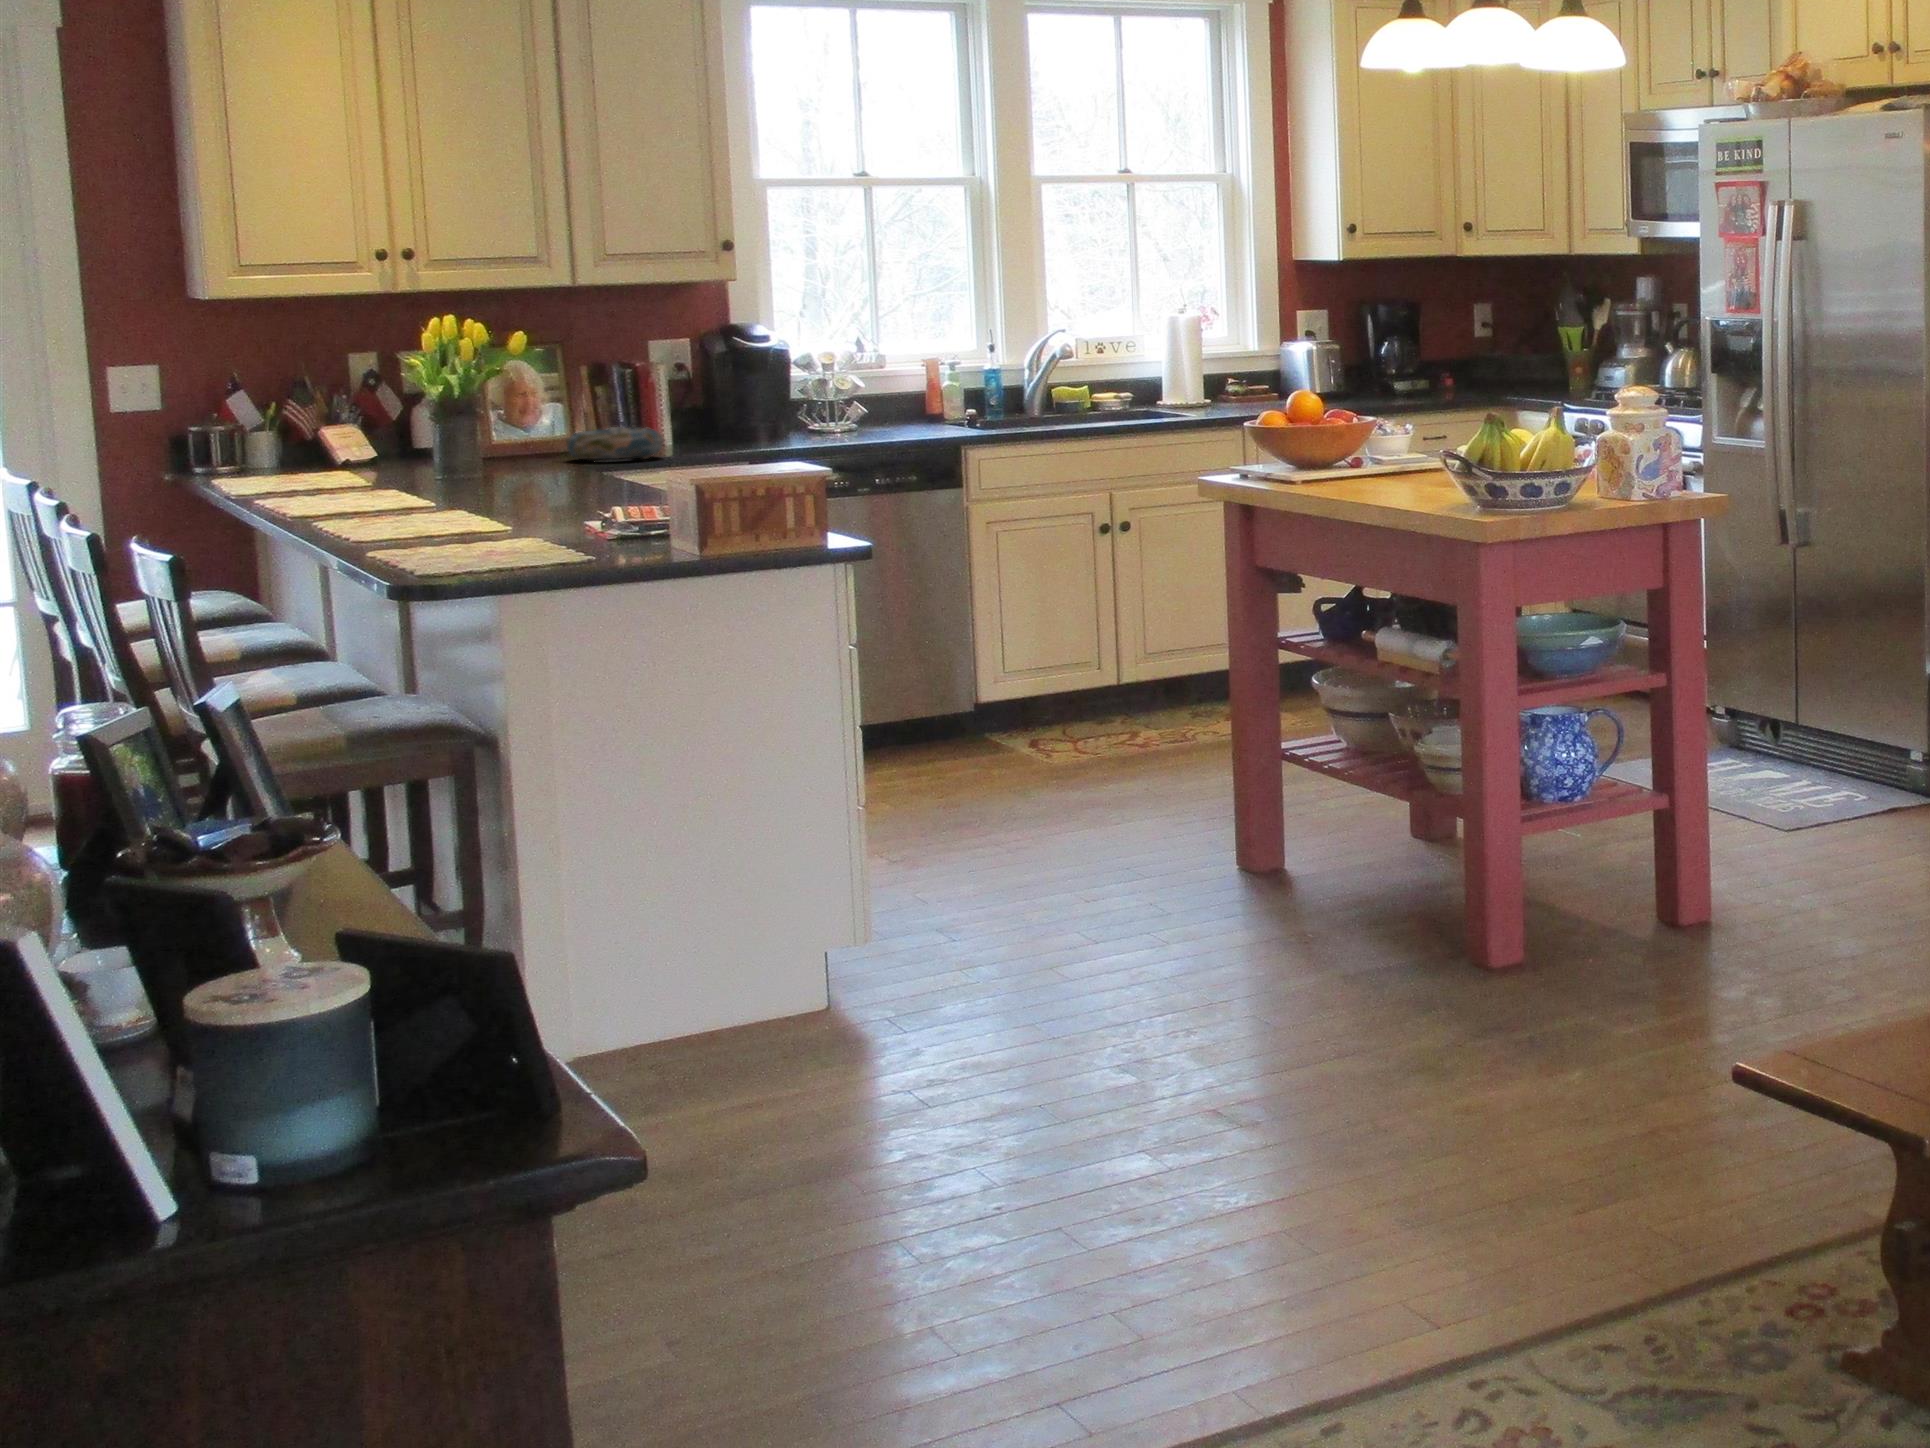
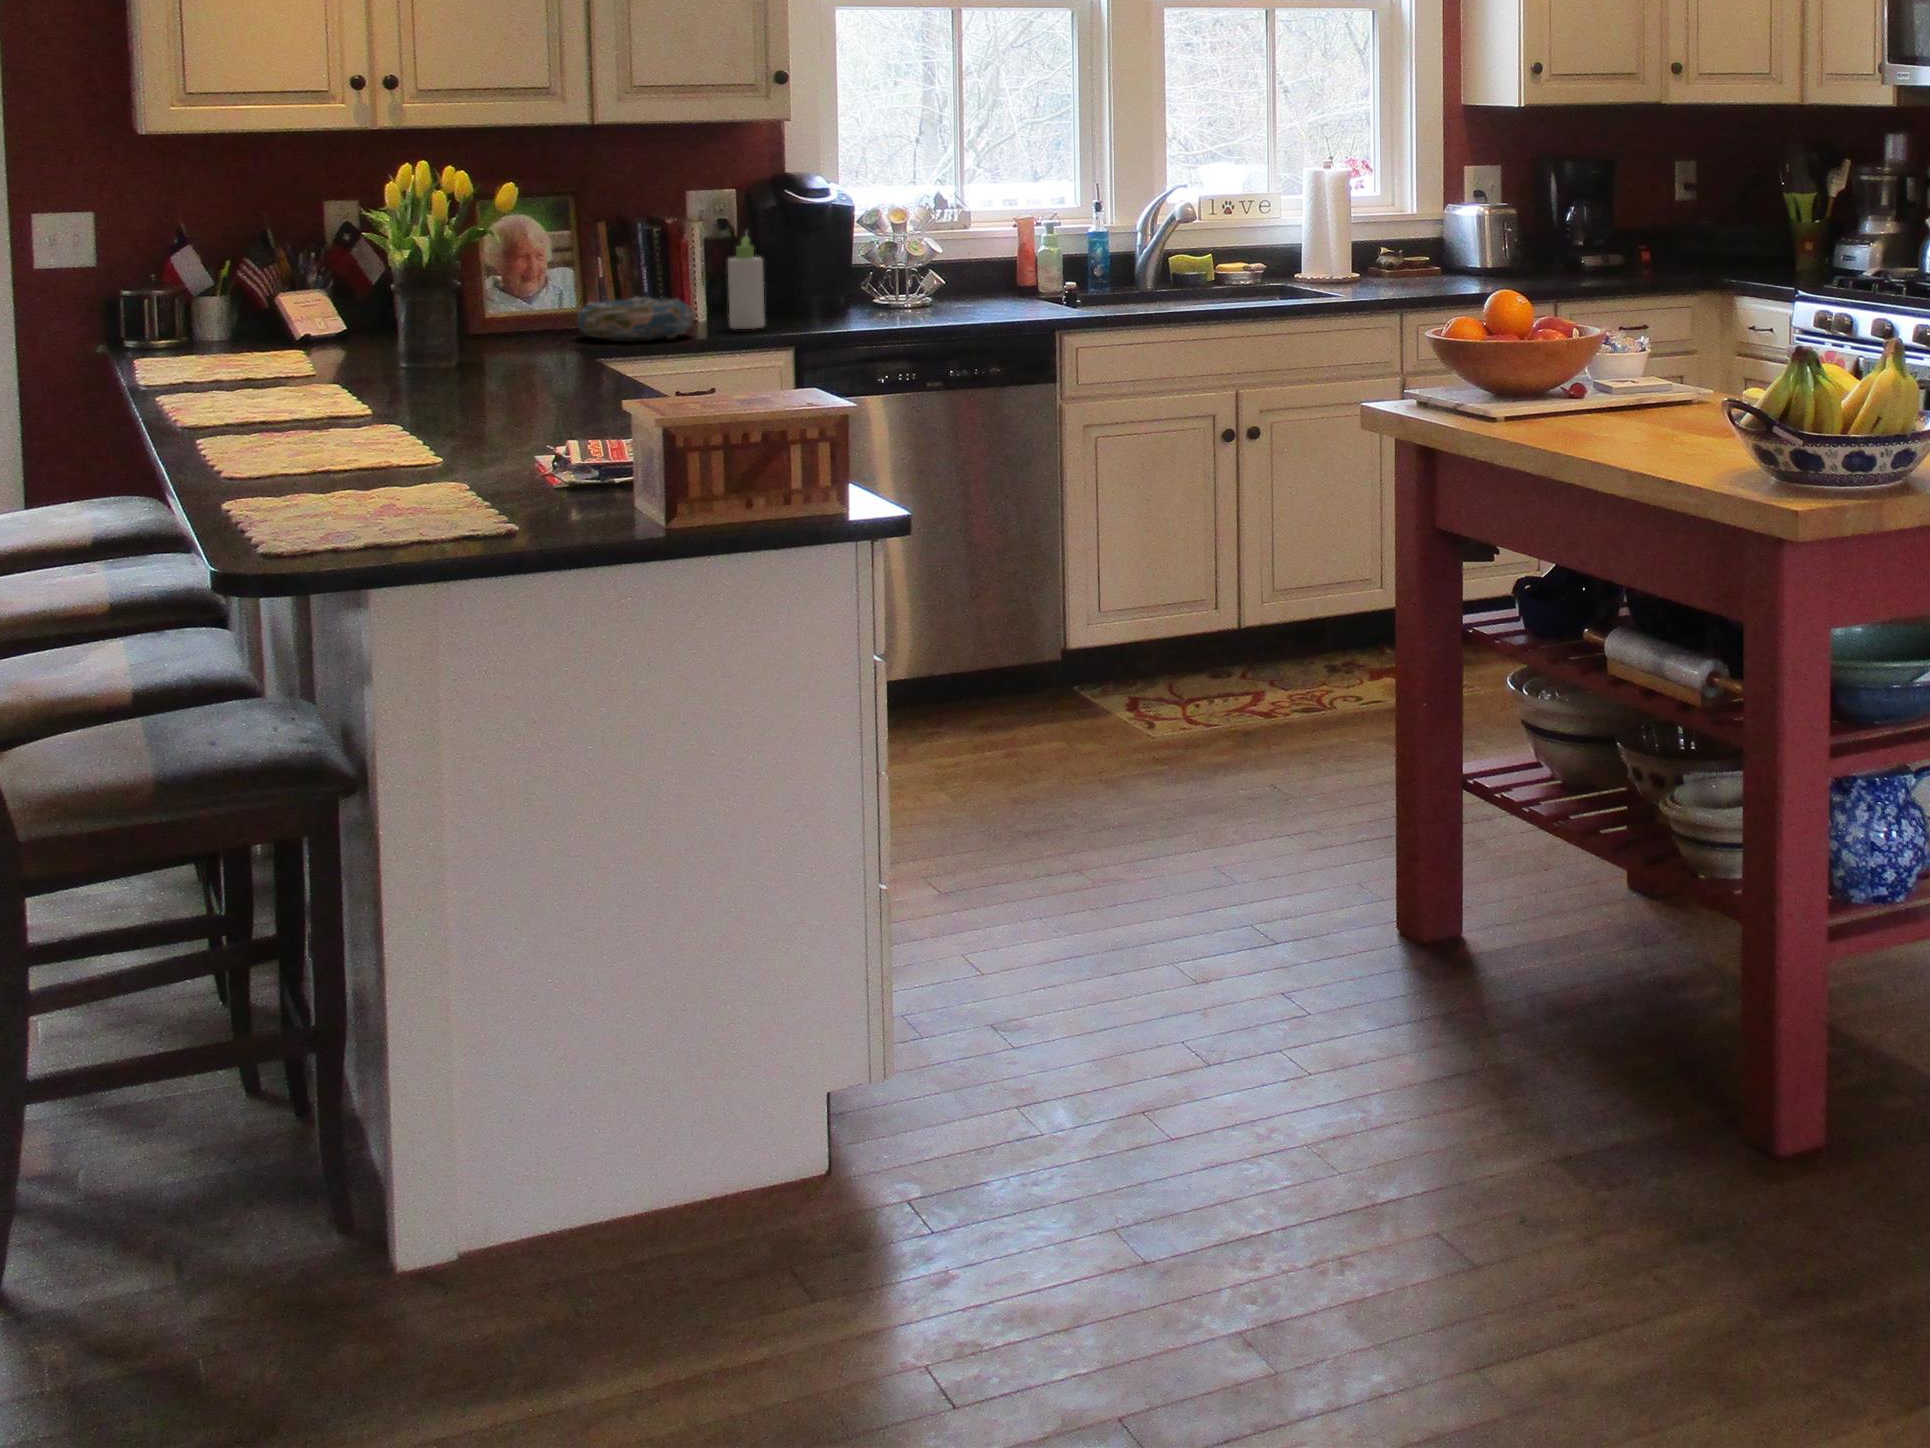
bottle: none [687,371,720,452] -> present [728,232,765,329]

